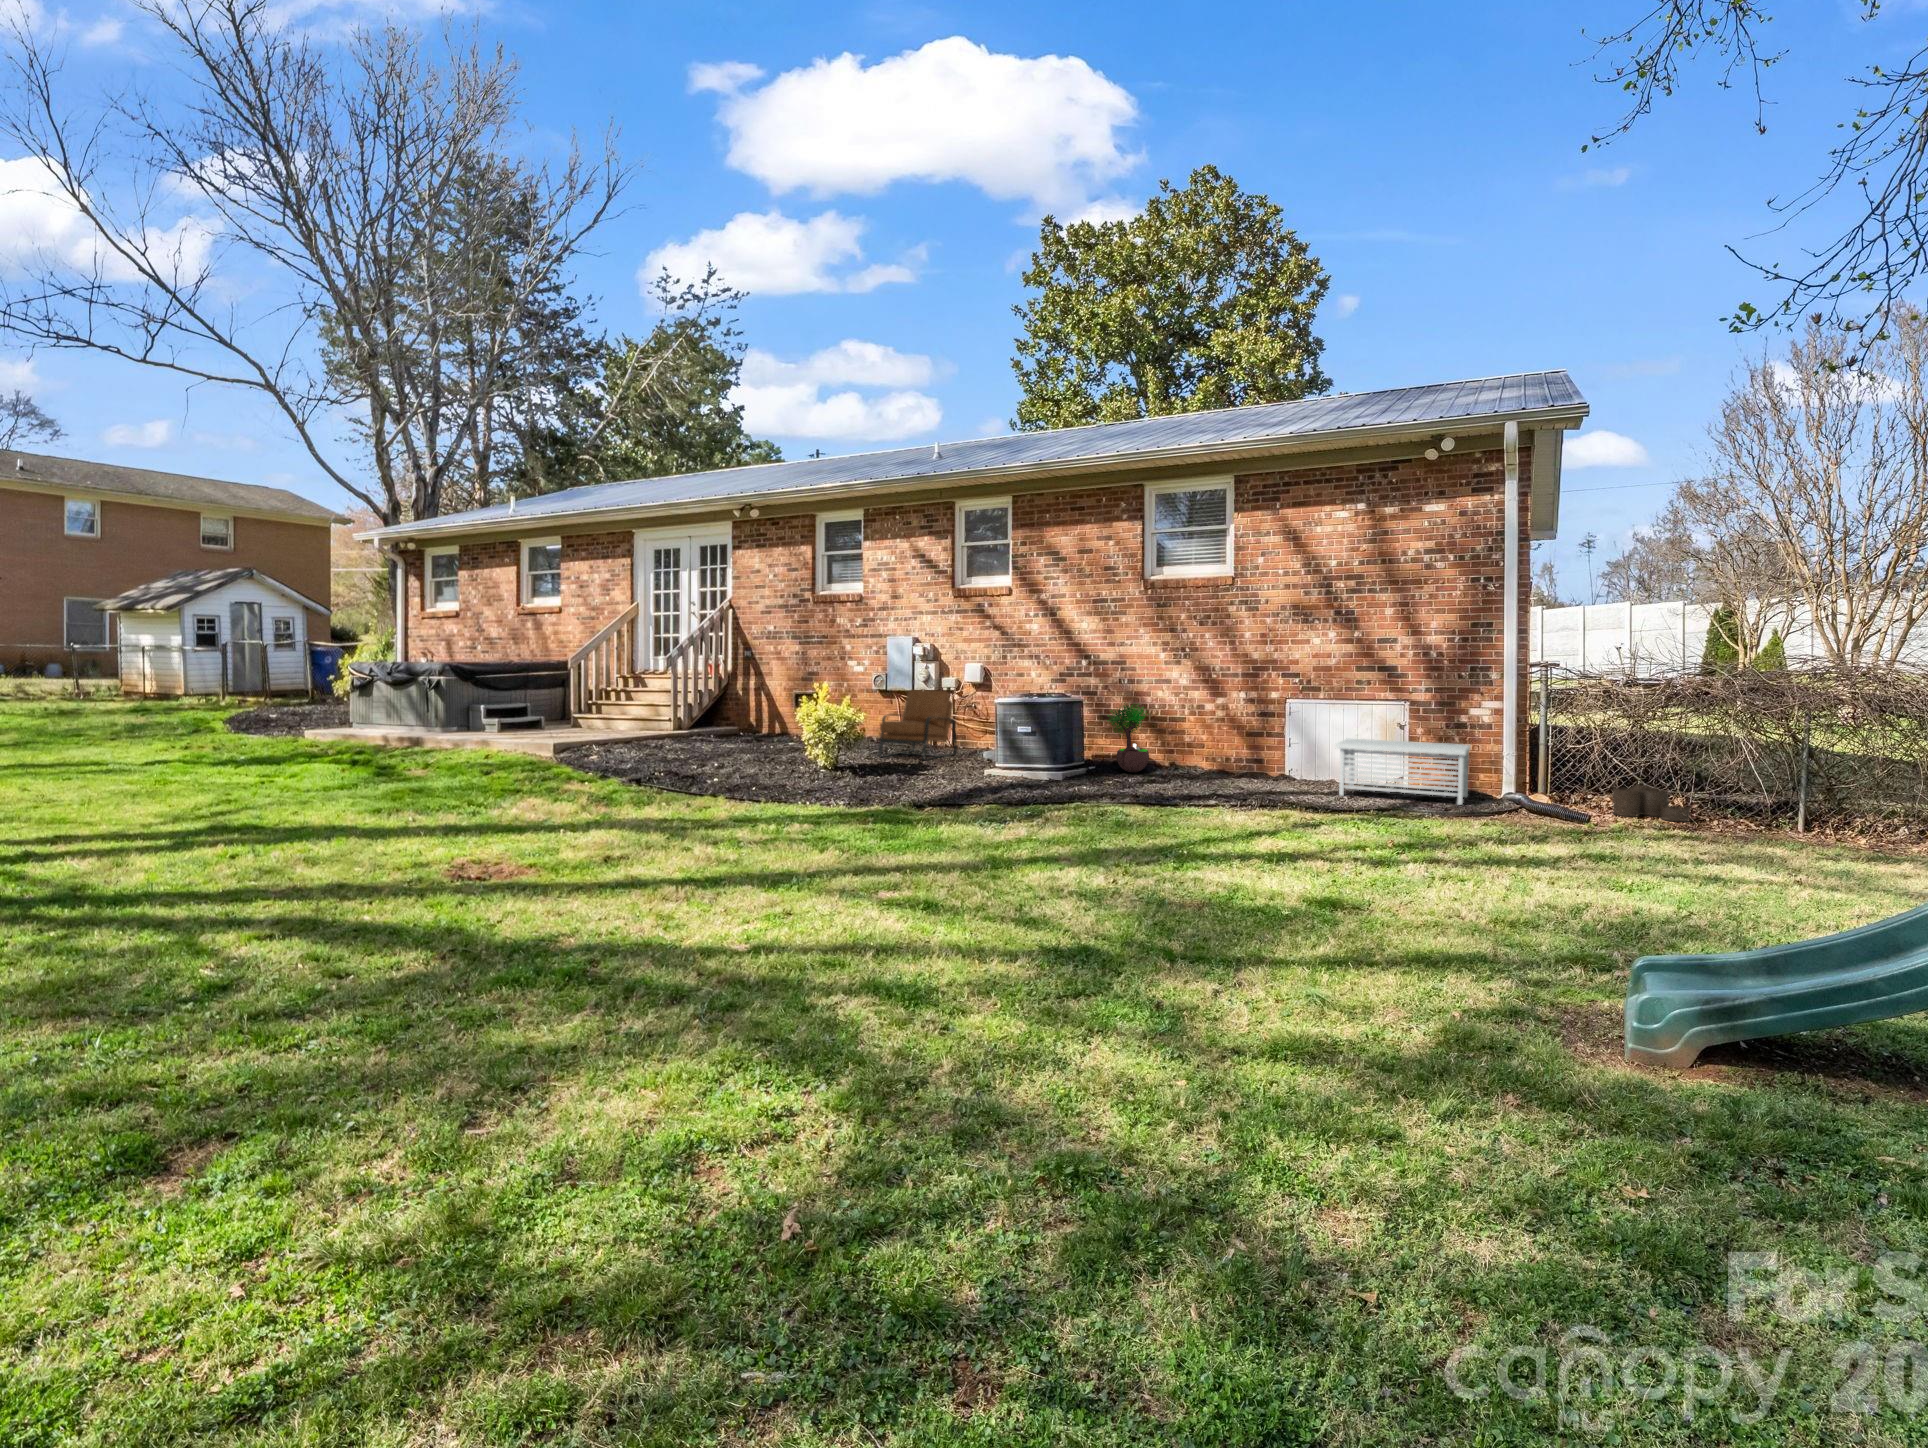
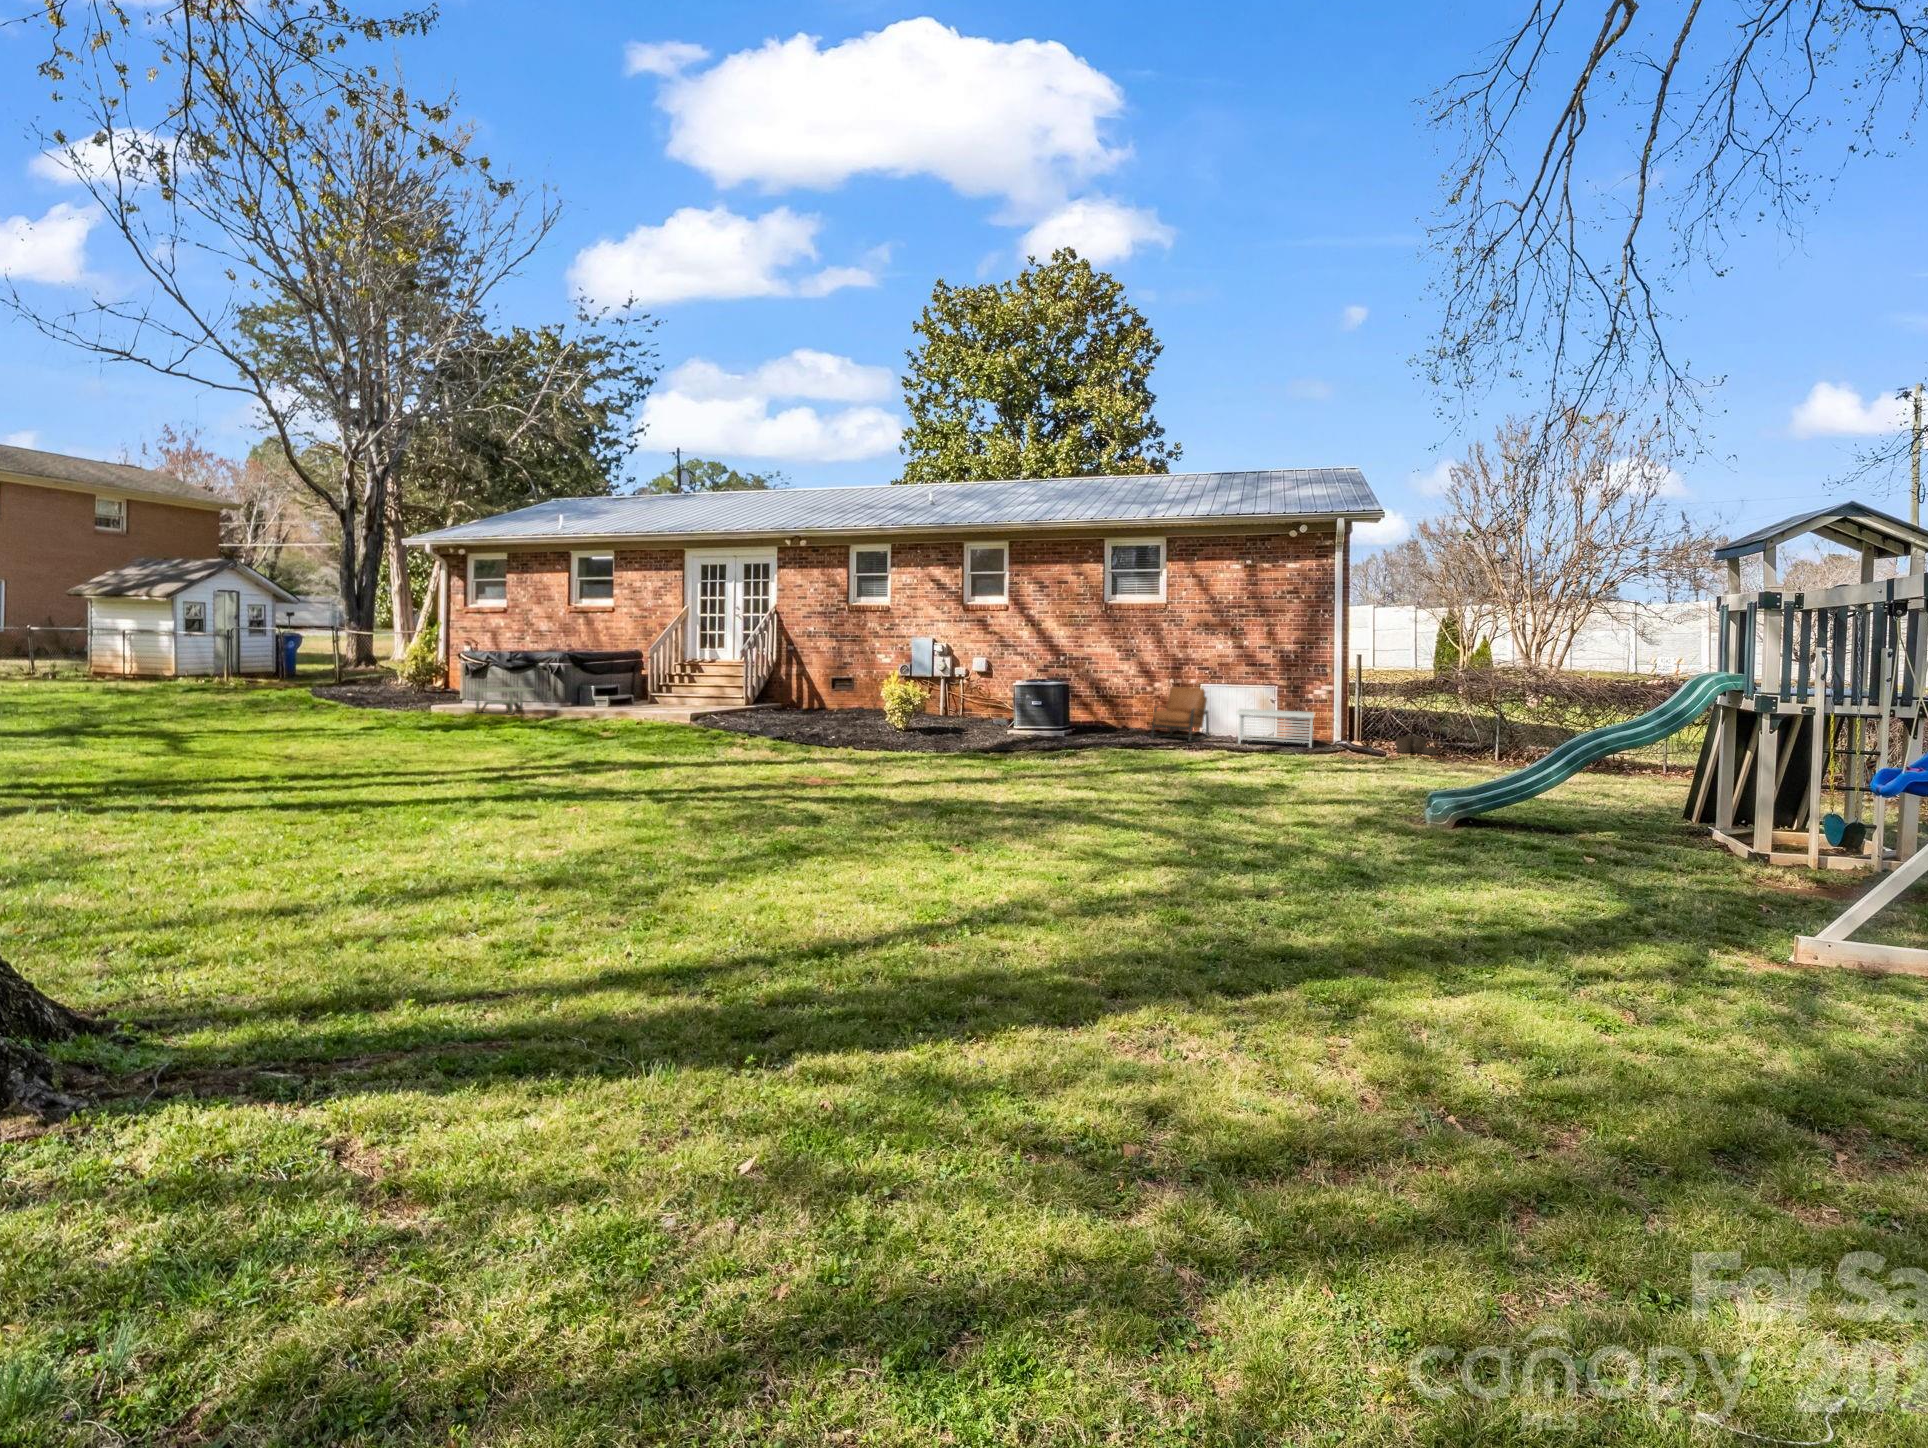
chair: present [878,690,957,760] -> present [1151,687,1209,742]
potted tree: present [1107,702,1149,773] -> none [1082,682,1111,732]
round table: none [325,707,414,743] -> present [473,687,533,715]

